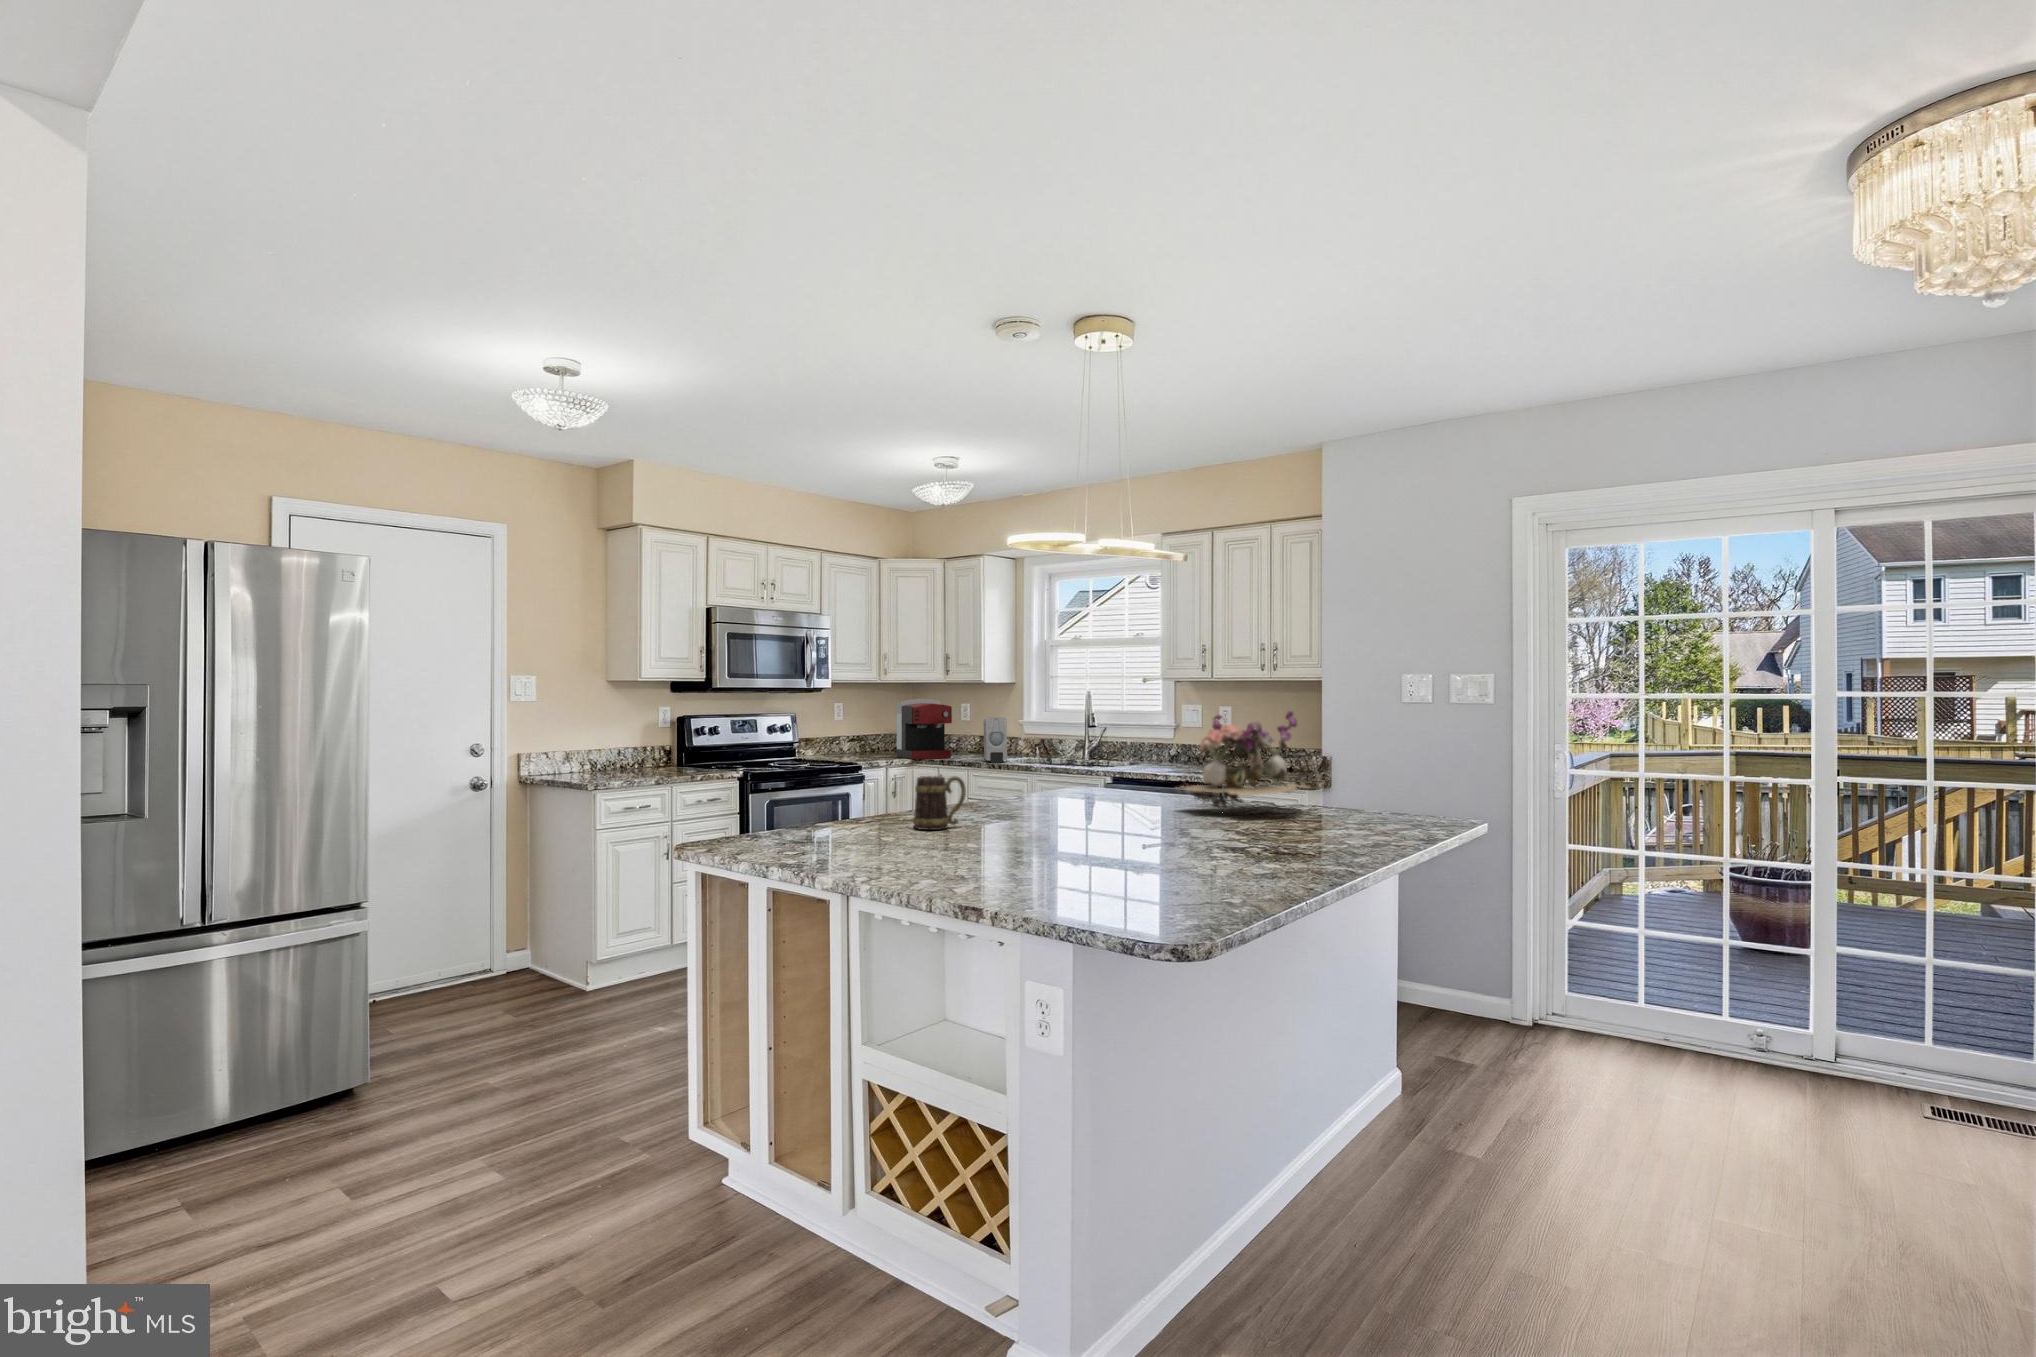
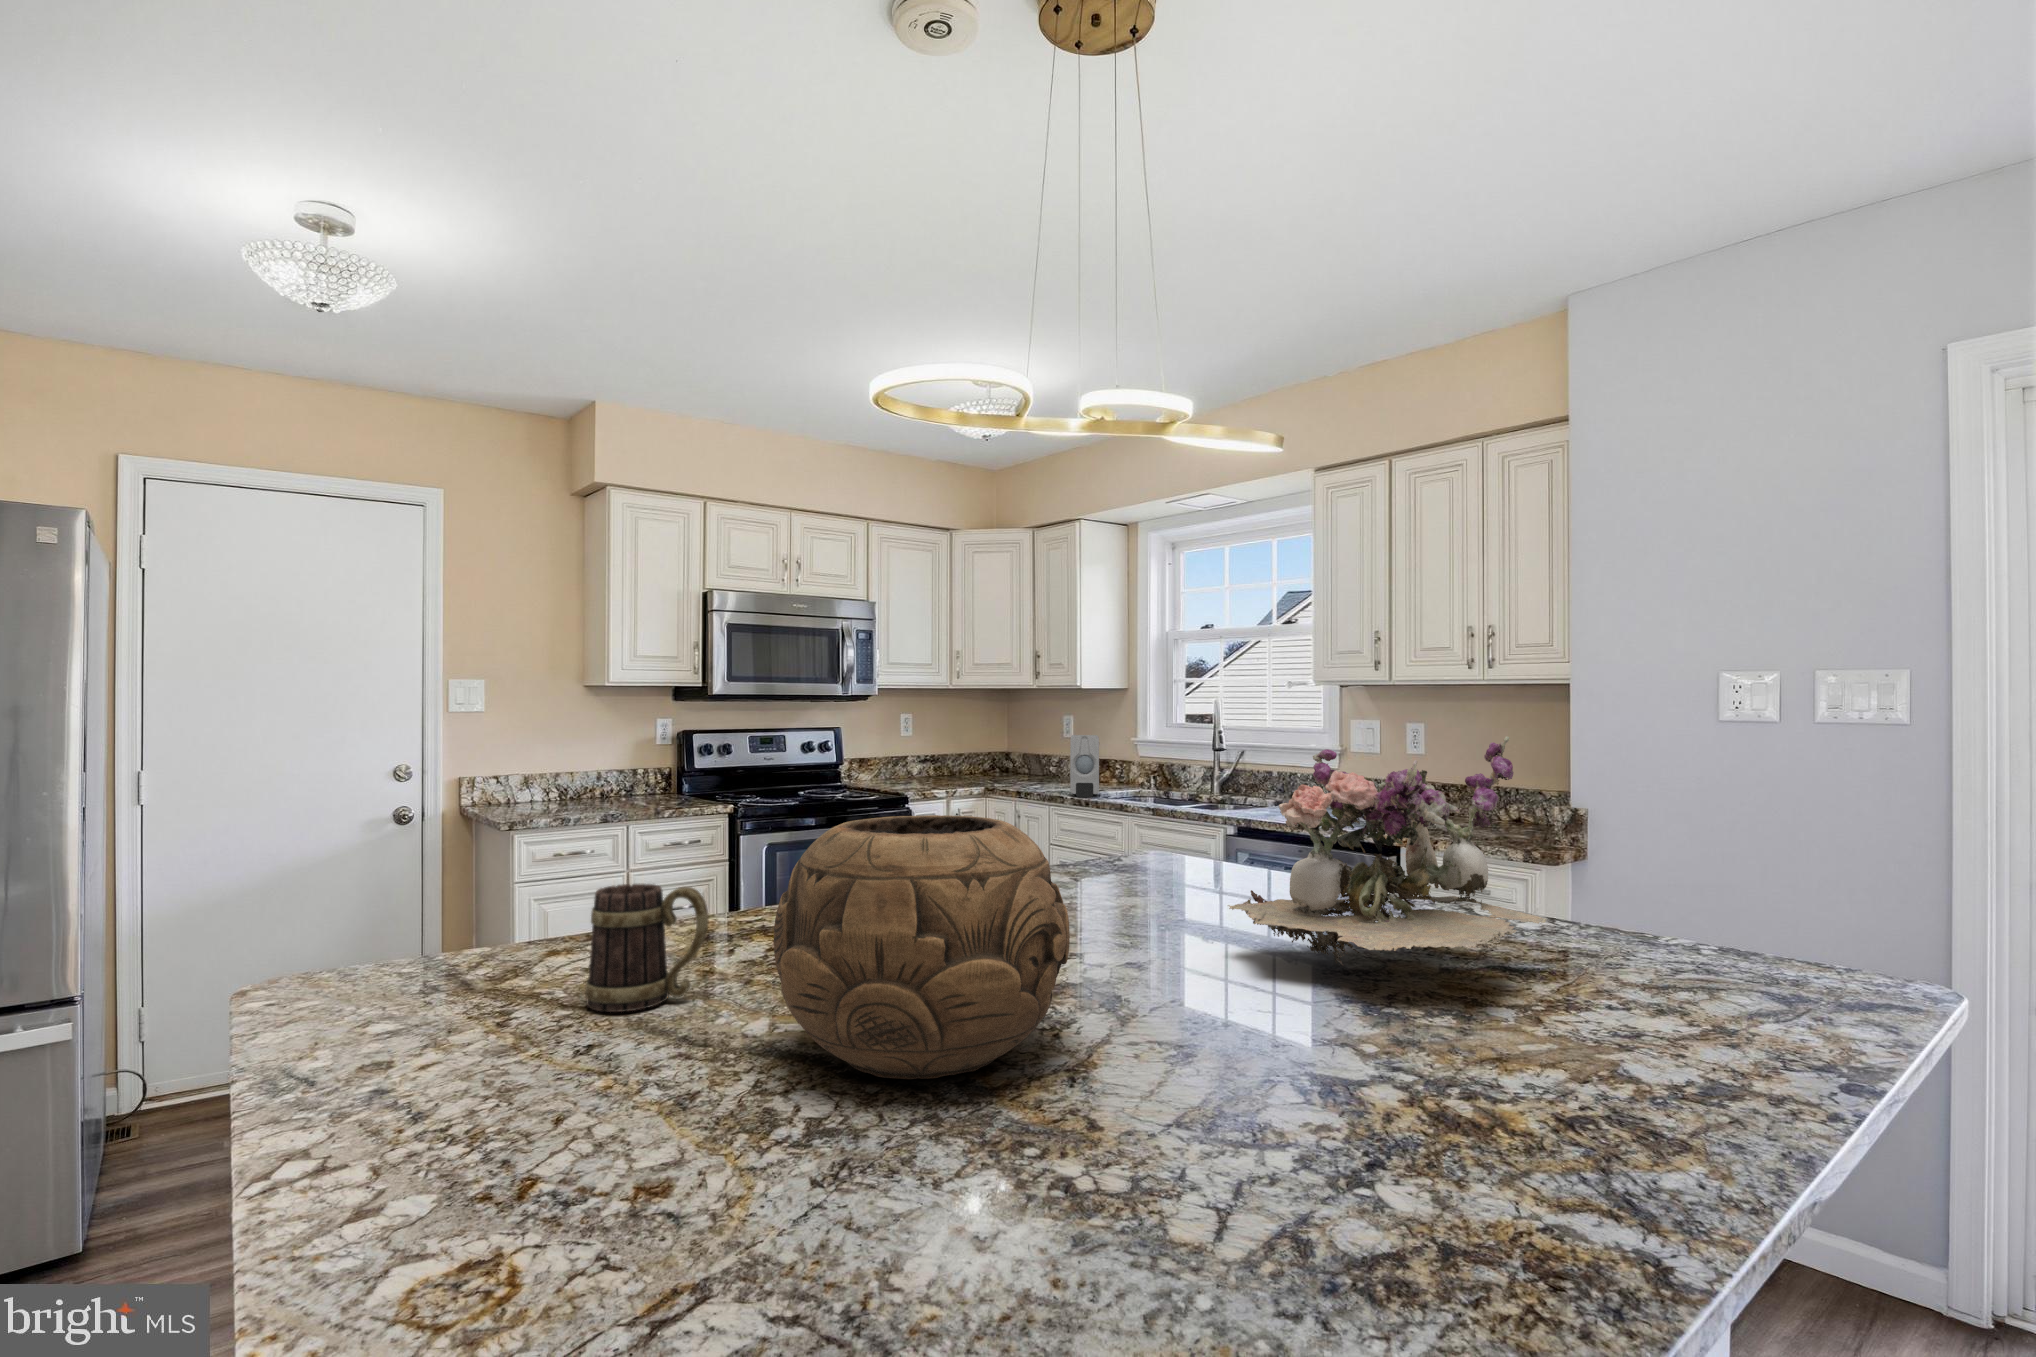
coffee maker: present [897,699,952,759] -> none [971,709,1037,788]
decorative bowl: none [1024,741,1141,837] -> present [774,815,1070,1079]

